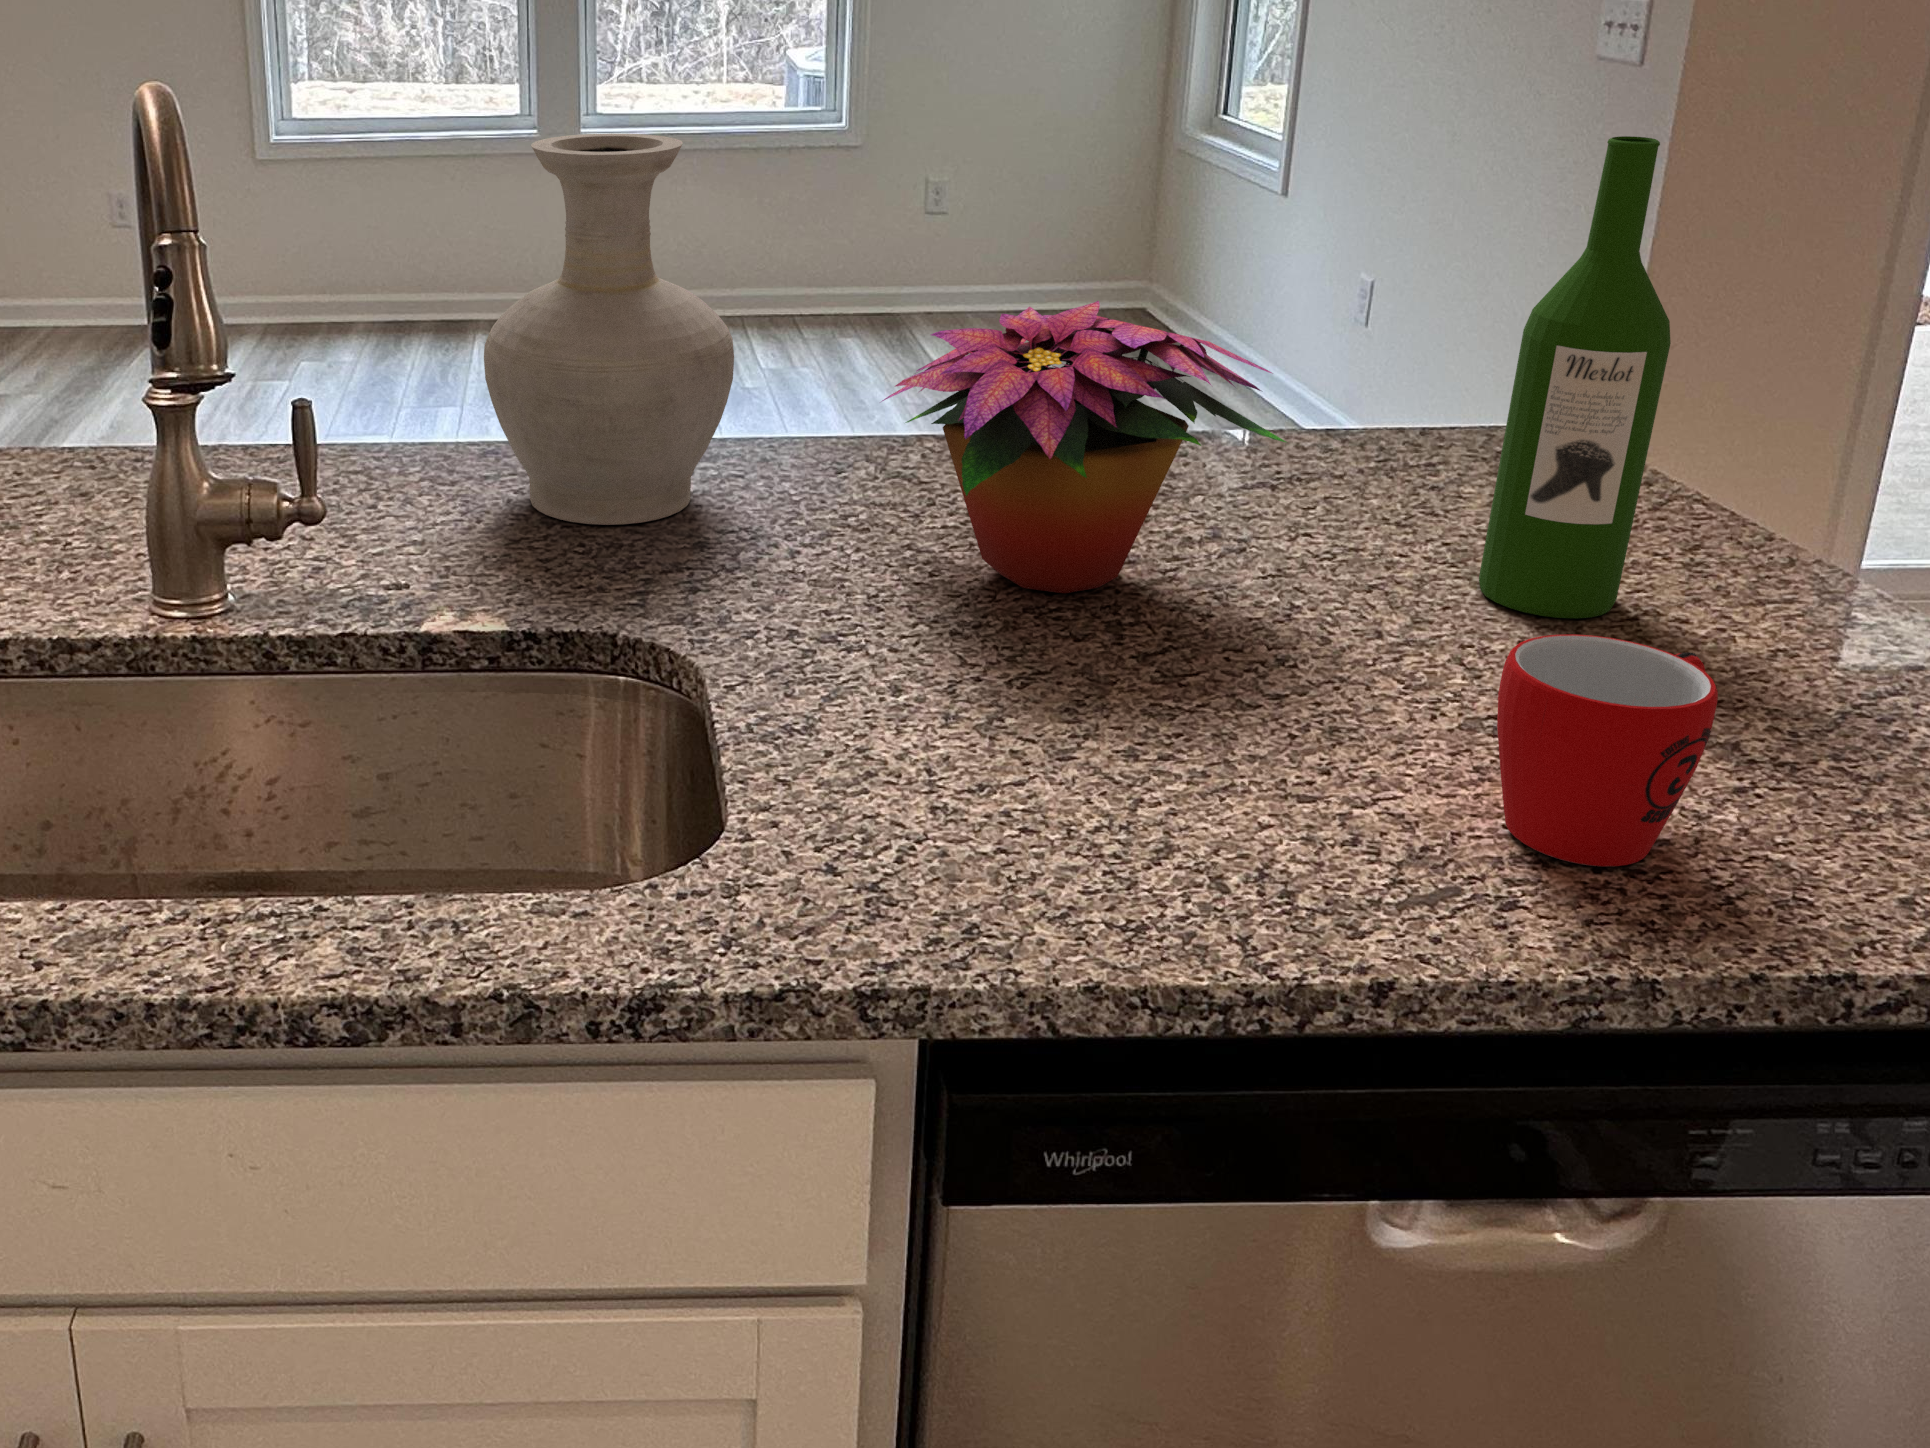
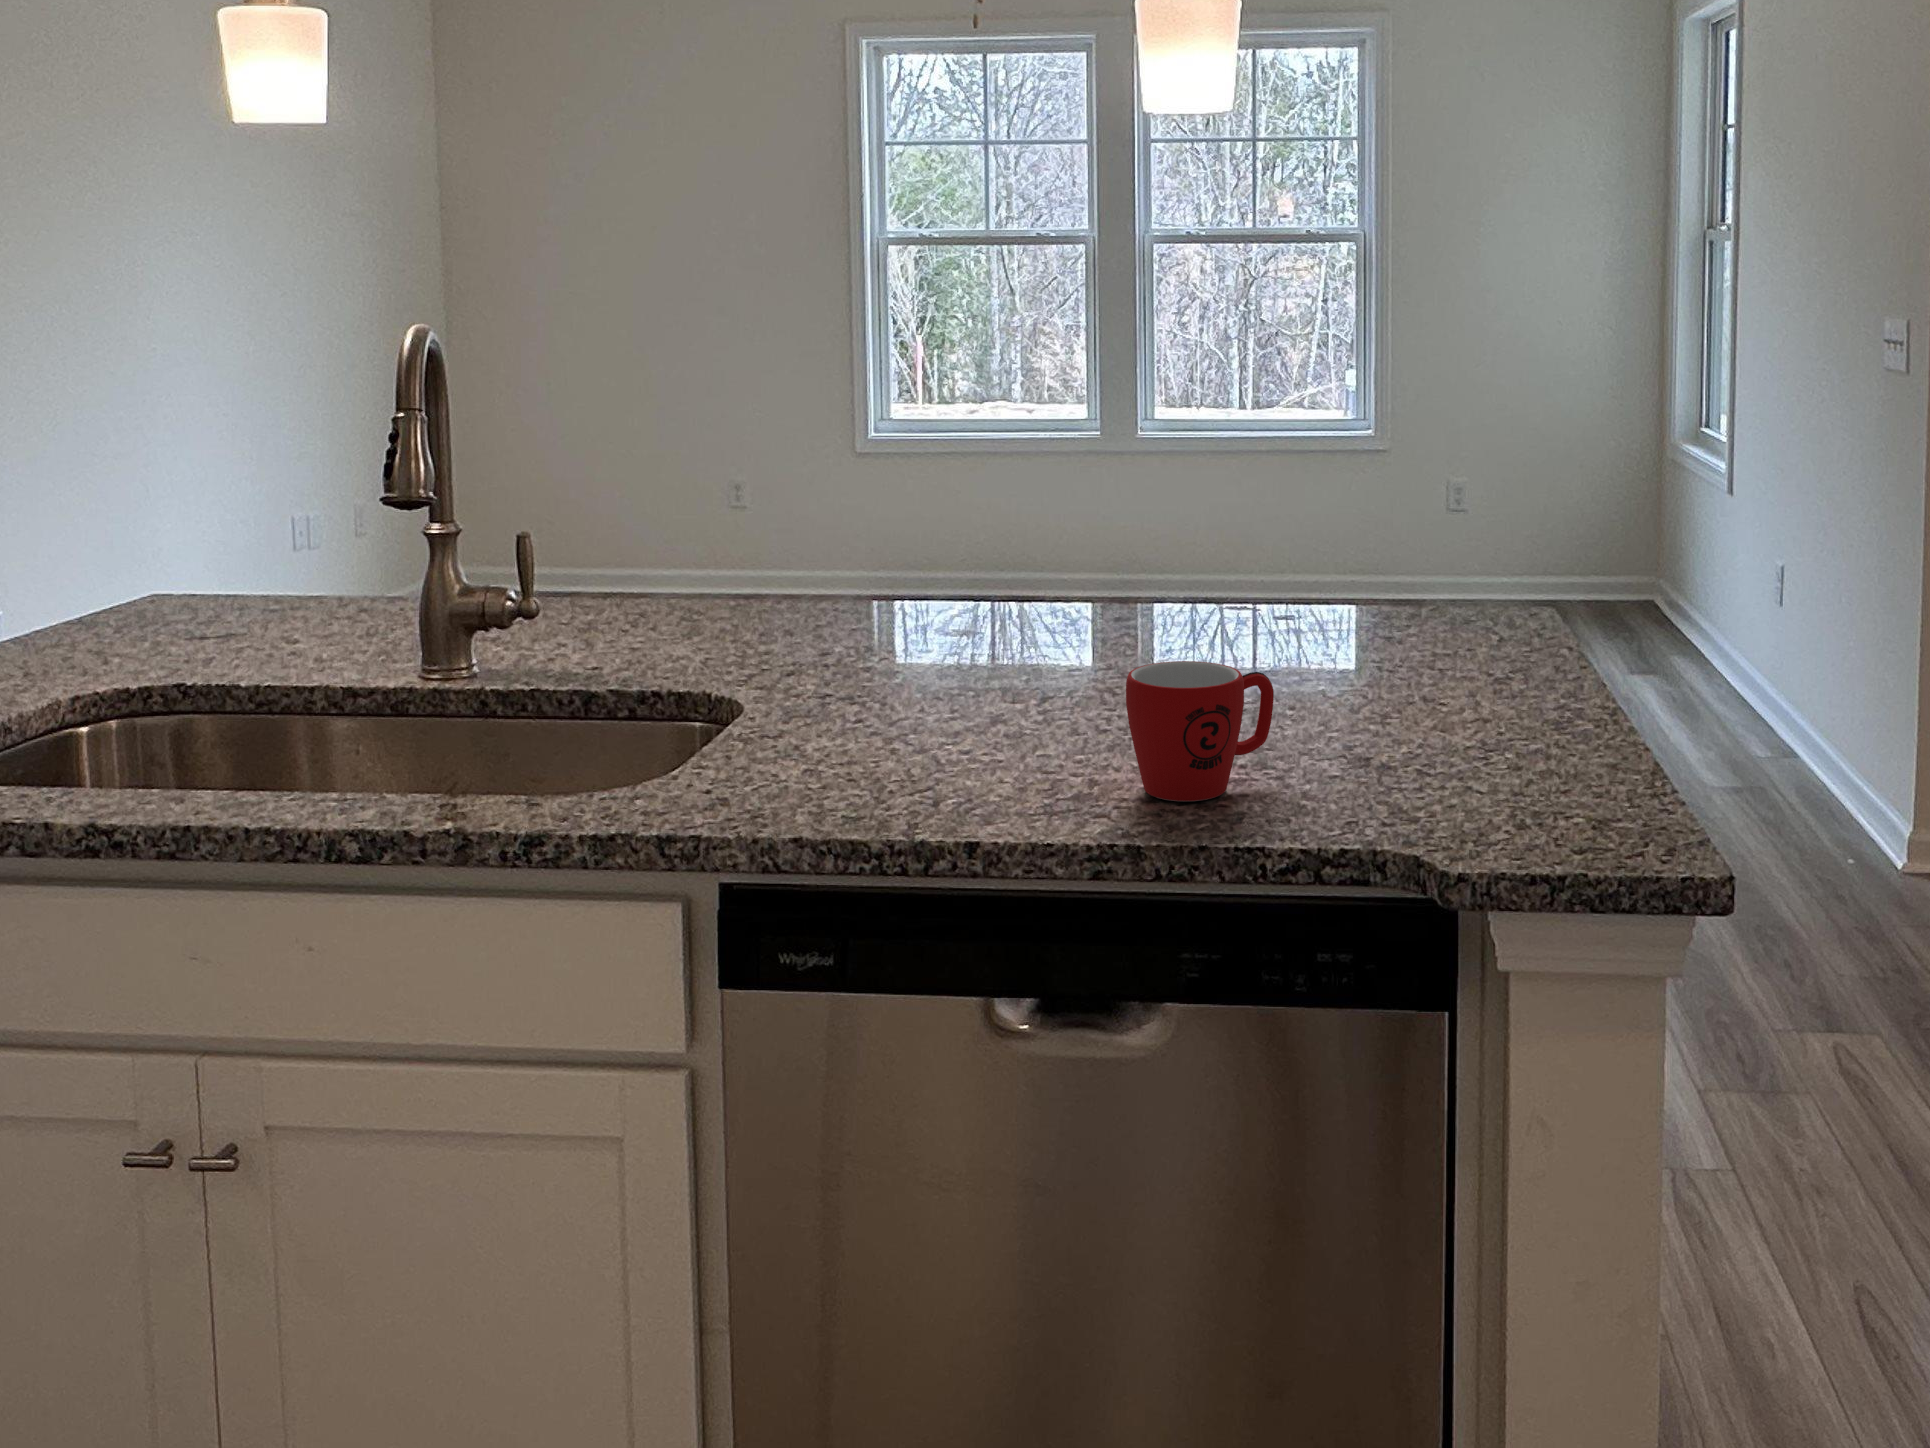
vase: present [484,133,734,525] -> none [694,379,872,642]
wine bottle: present [1479,136,1671,618] -> none [1310,375,1399,700]
flower arrangement: present [882,301,1286,593] -> none [898,480,1180,681]

